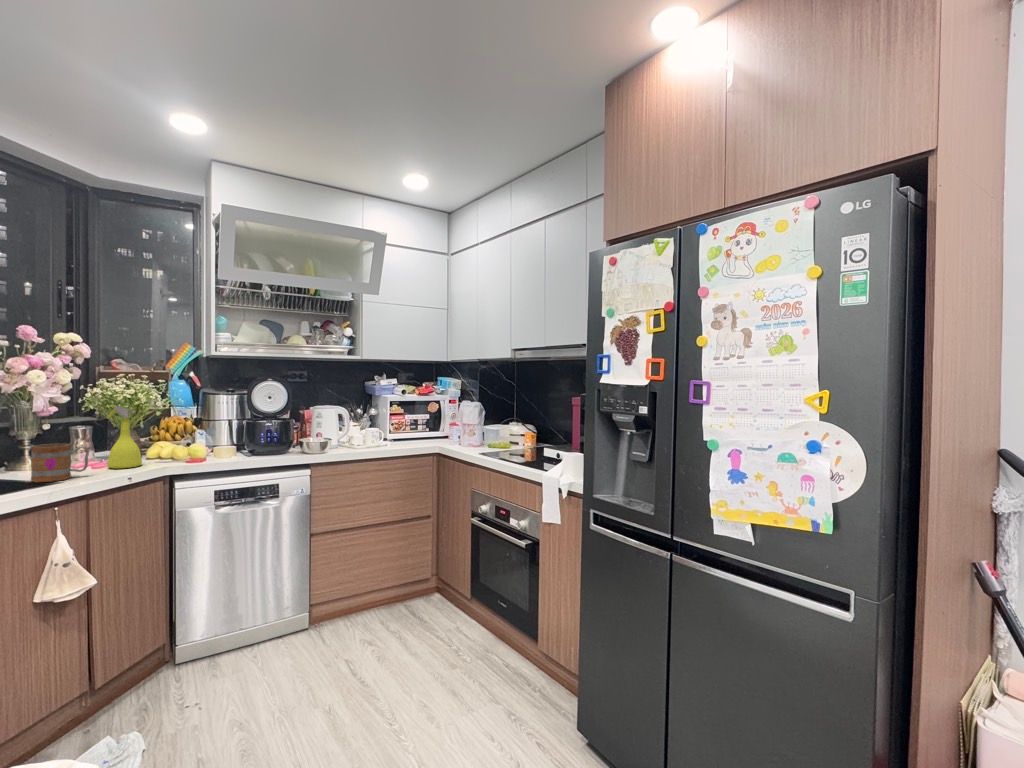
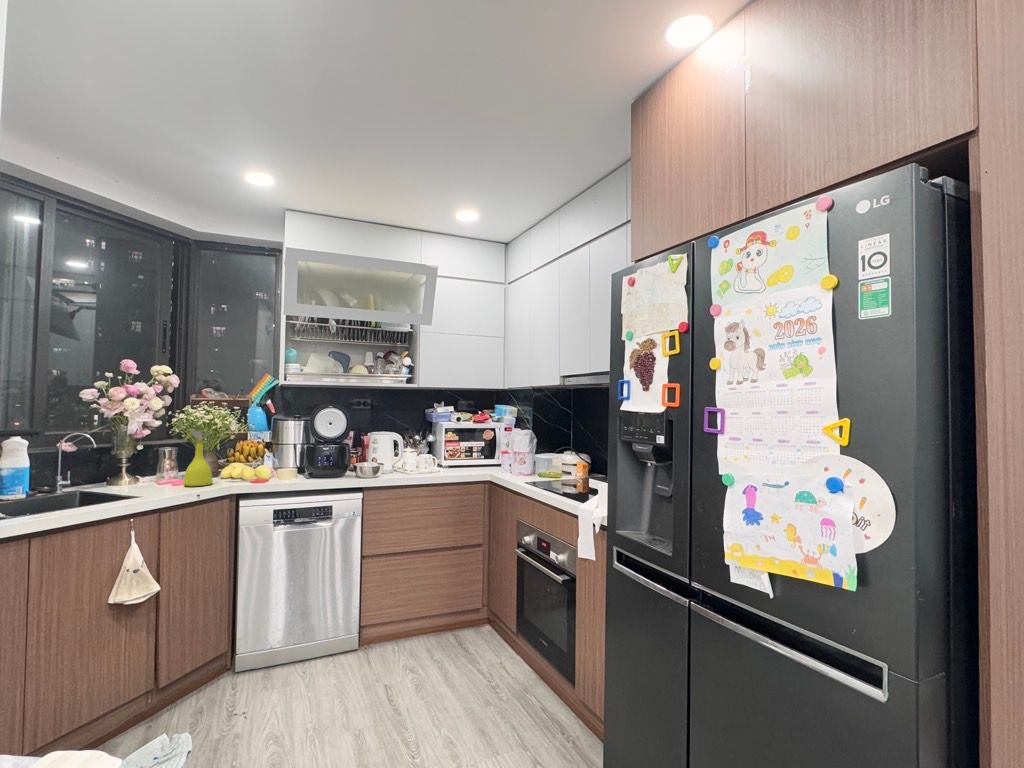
mug: present [31,444,89,482] -> none [117,462,165,496]

